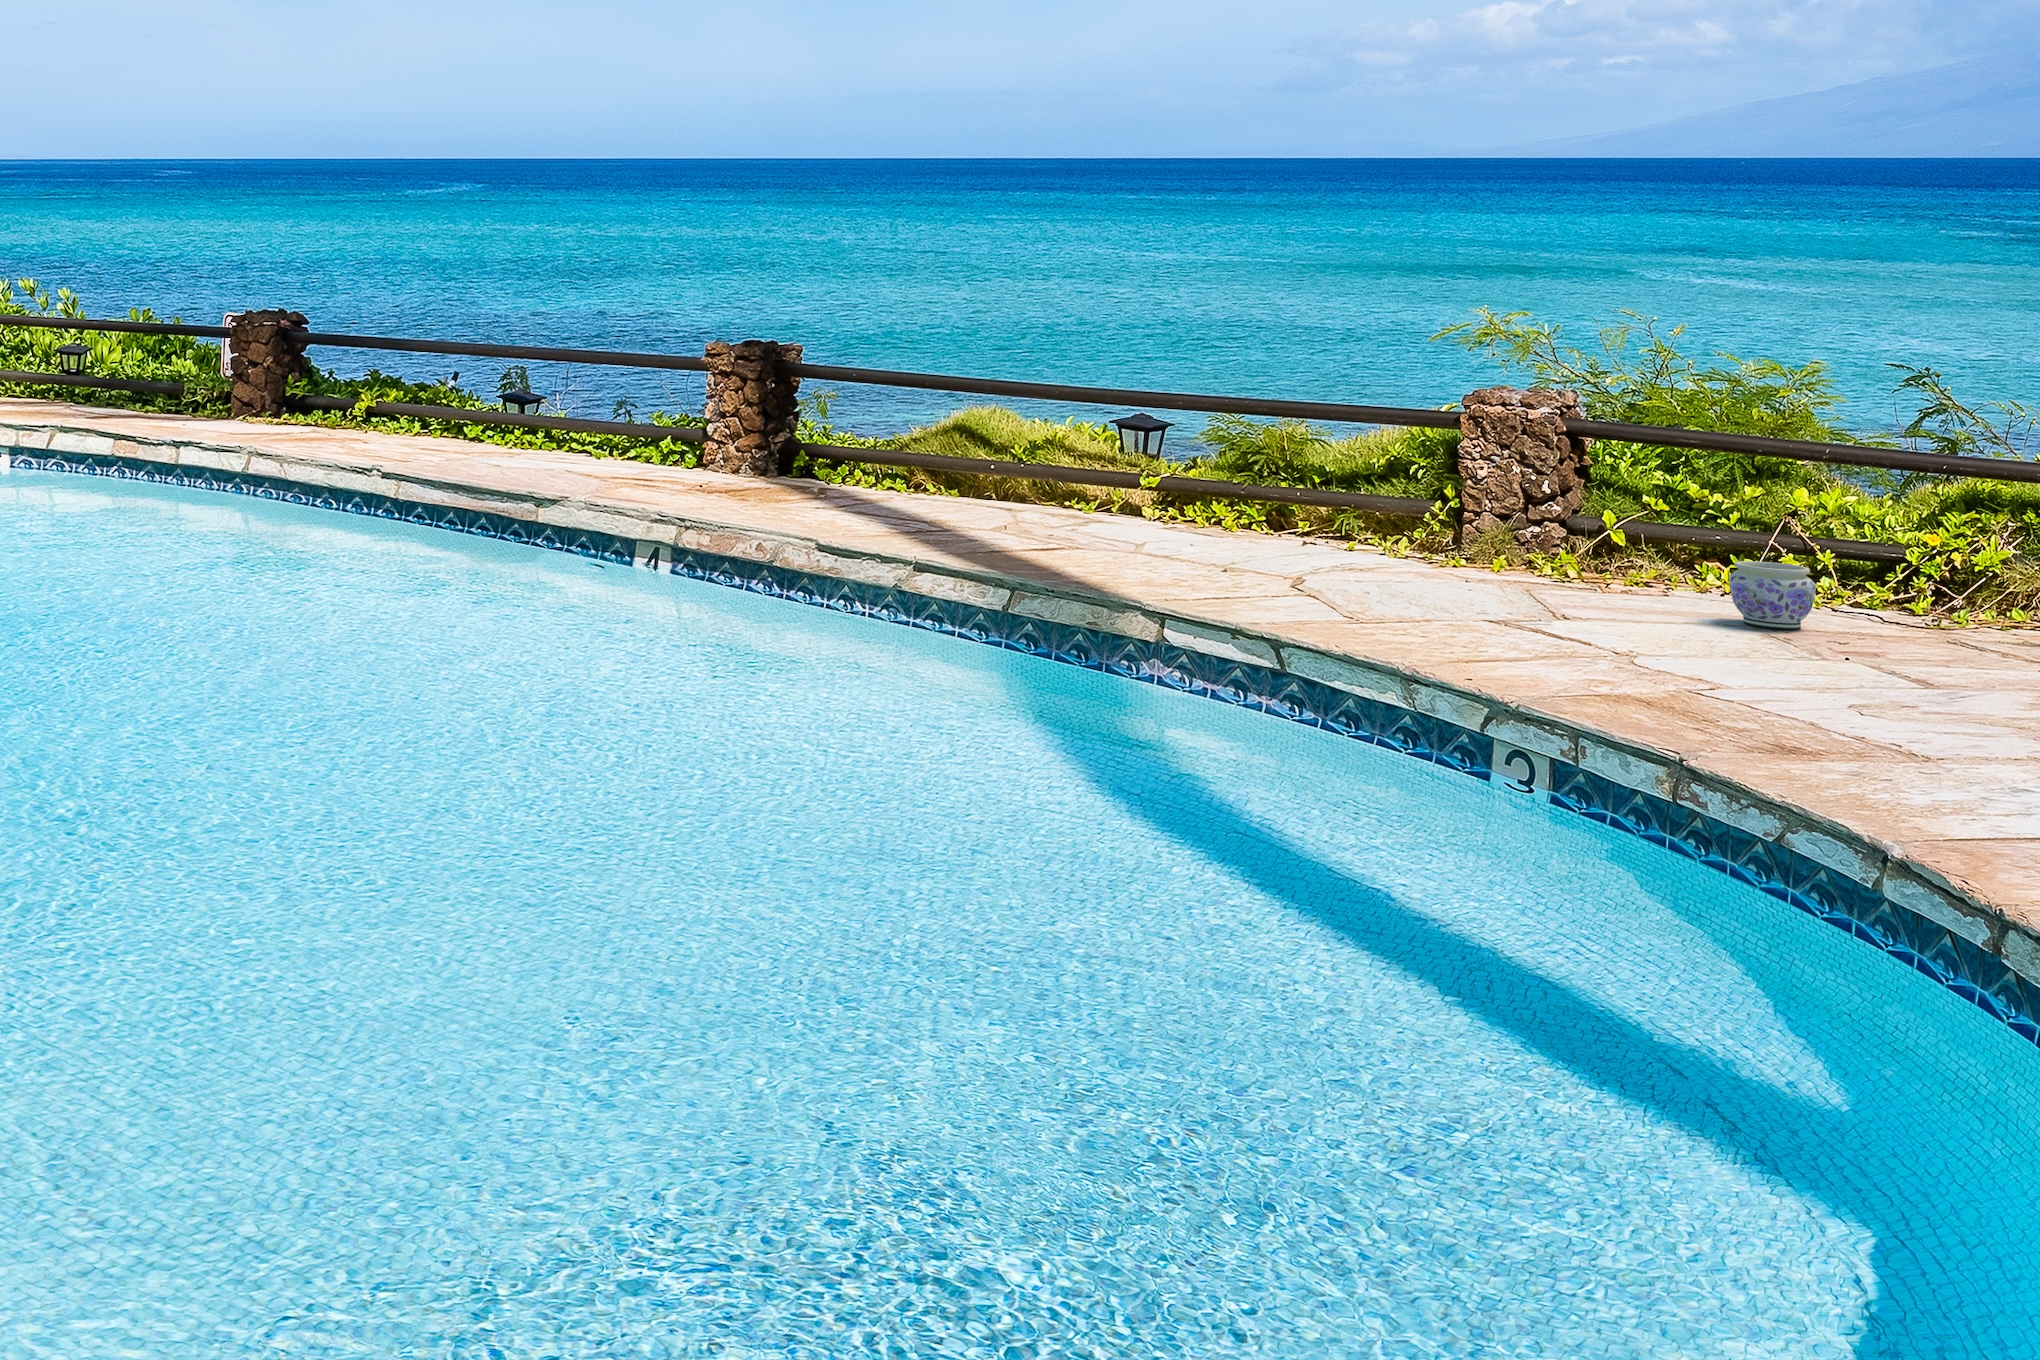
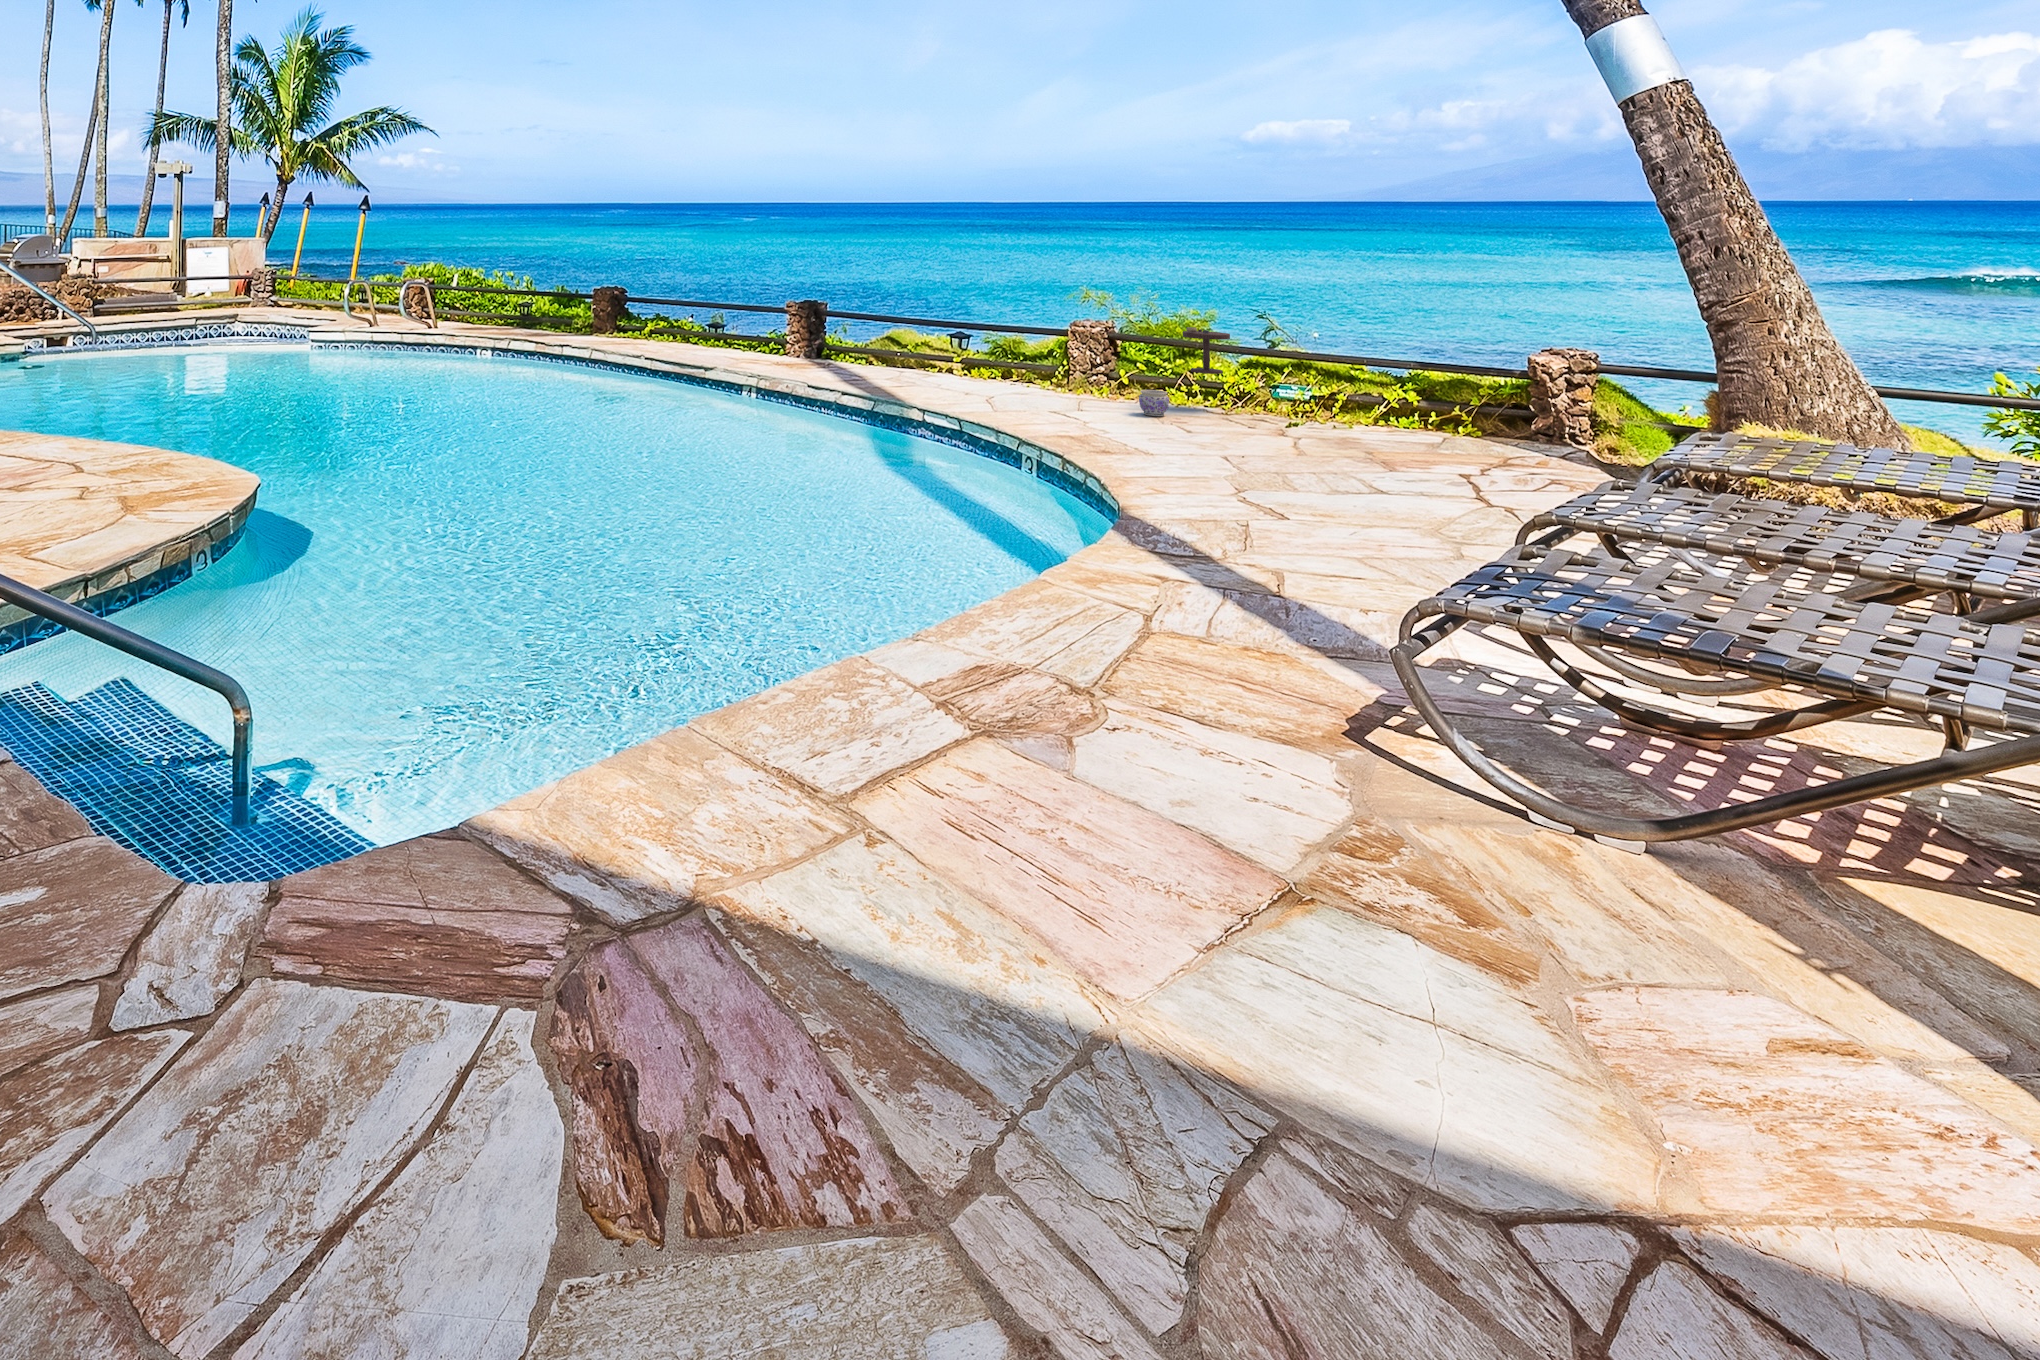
side table: none [1813,405,1948,611] -> present [1183,327,1230,374]

